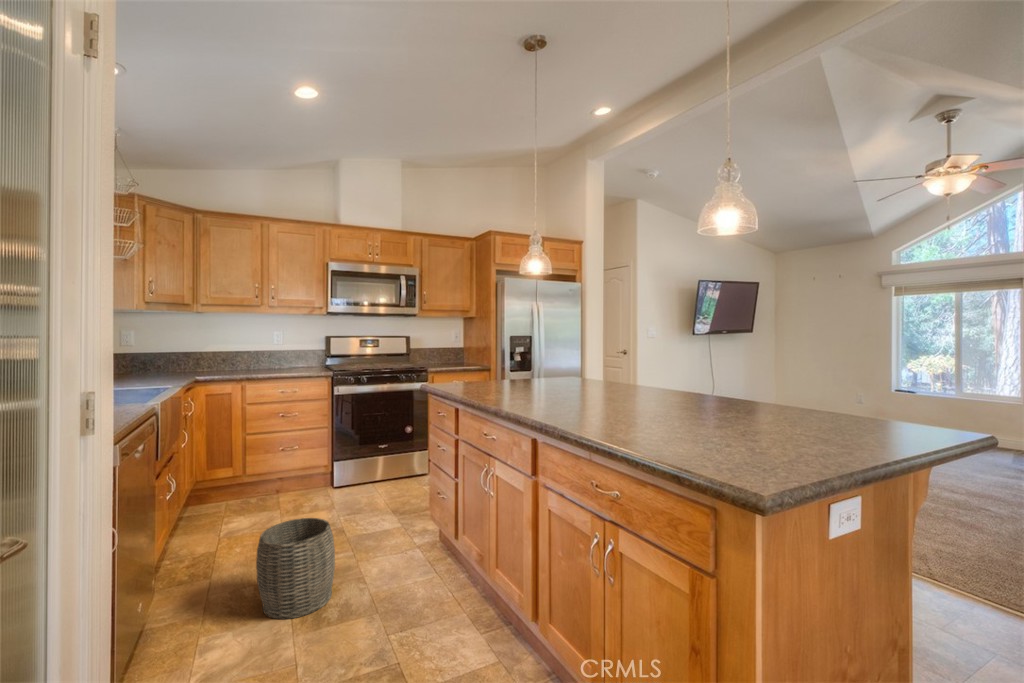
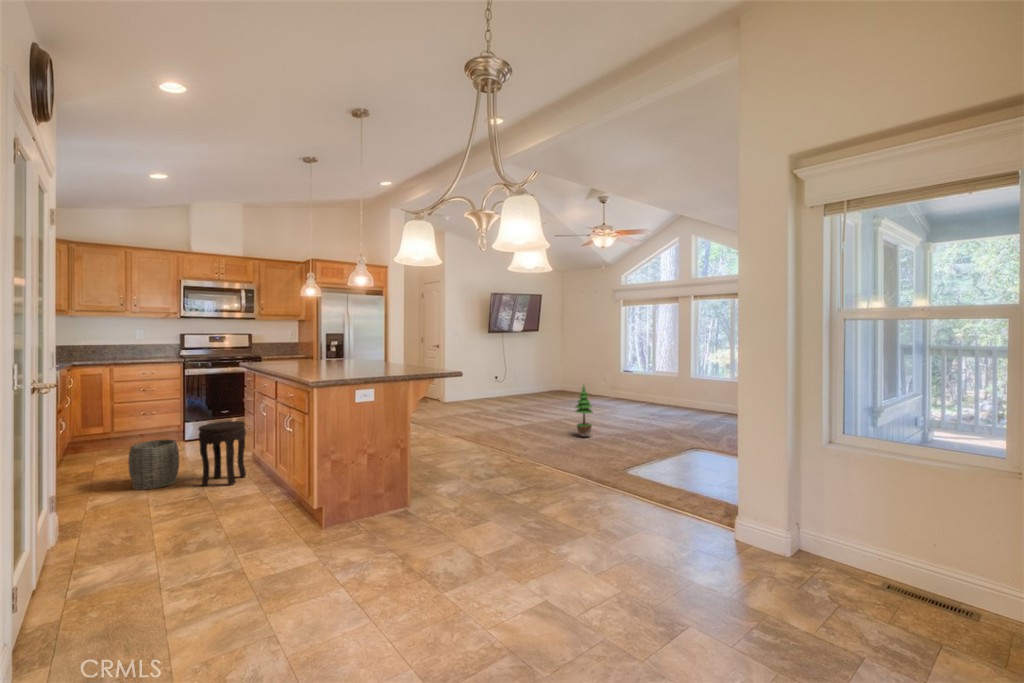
potted tree: none [952,427,1000,521] -> present [576,386,593,437]
side table: none [367,491,443,621] -> present [198,421,246,486]

